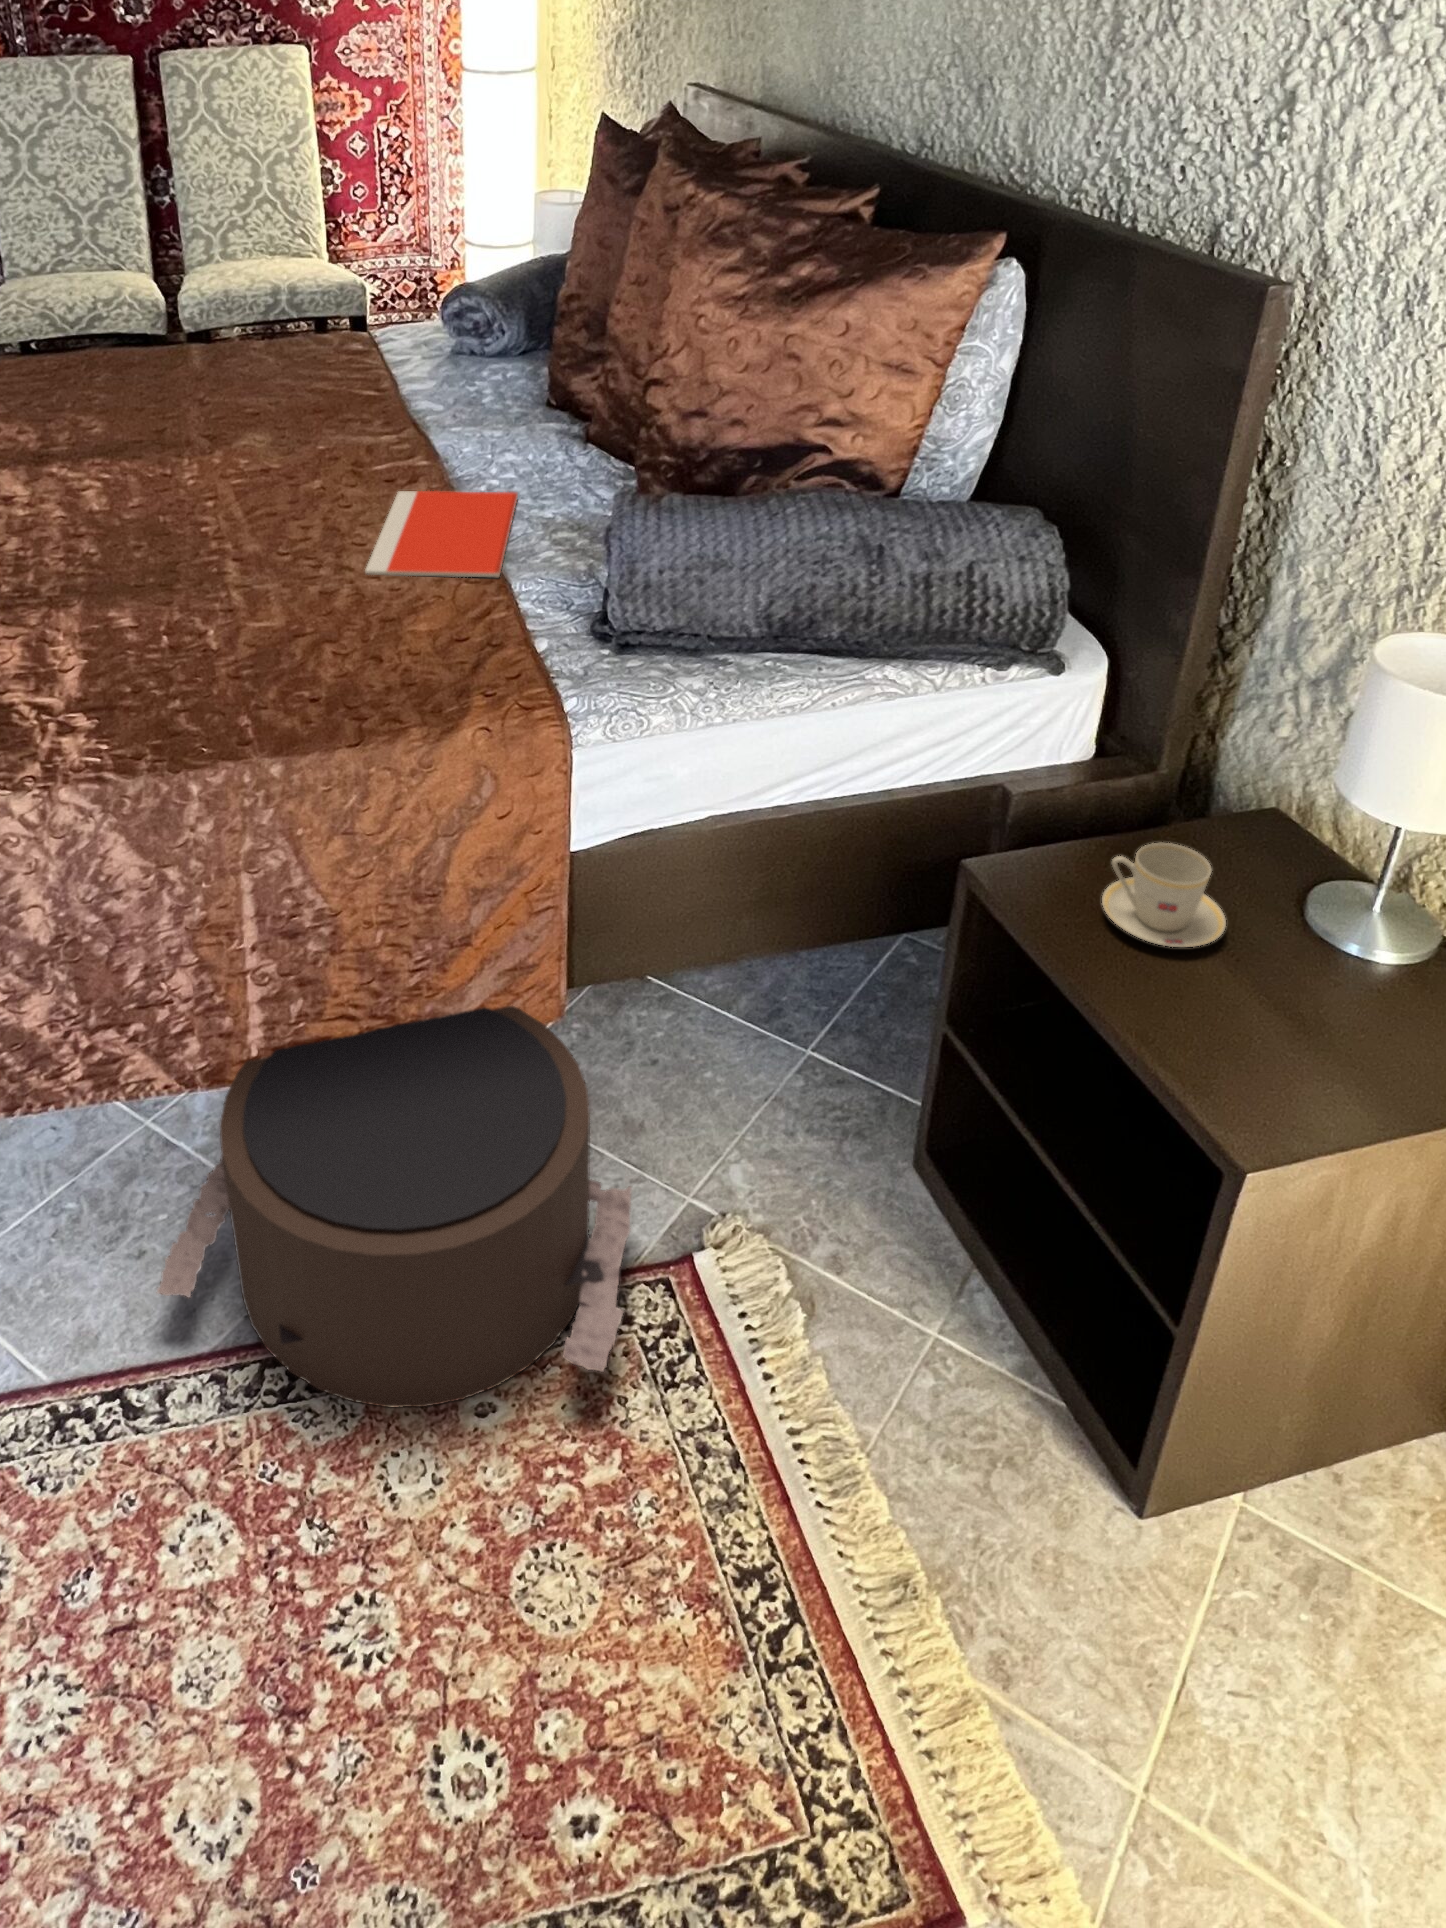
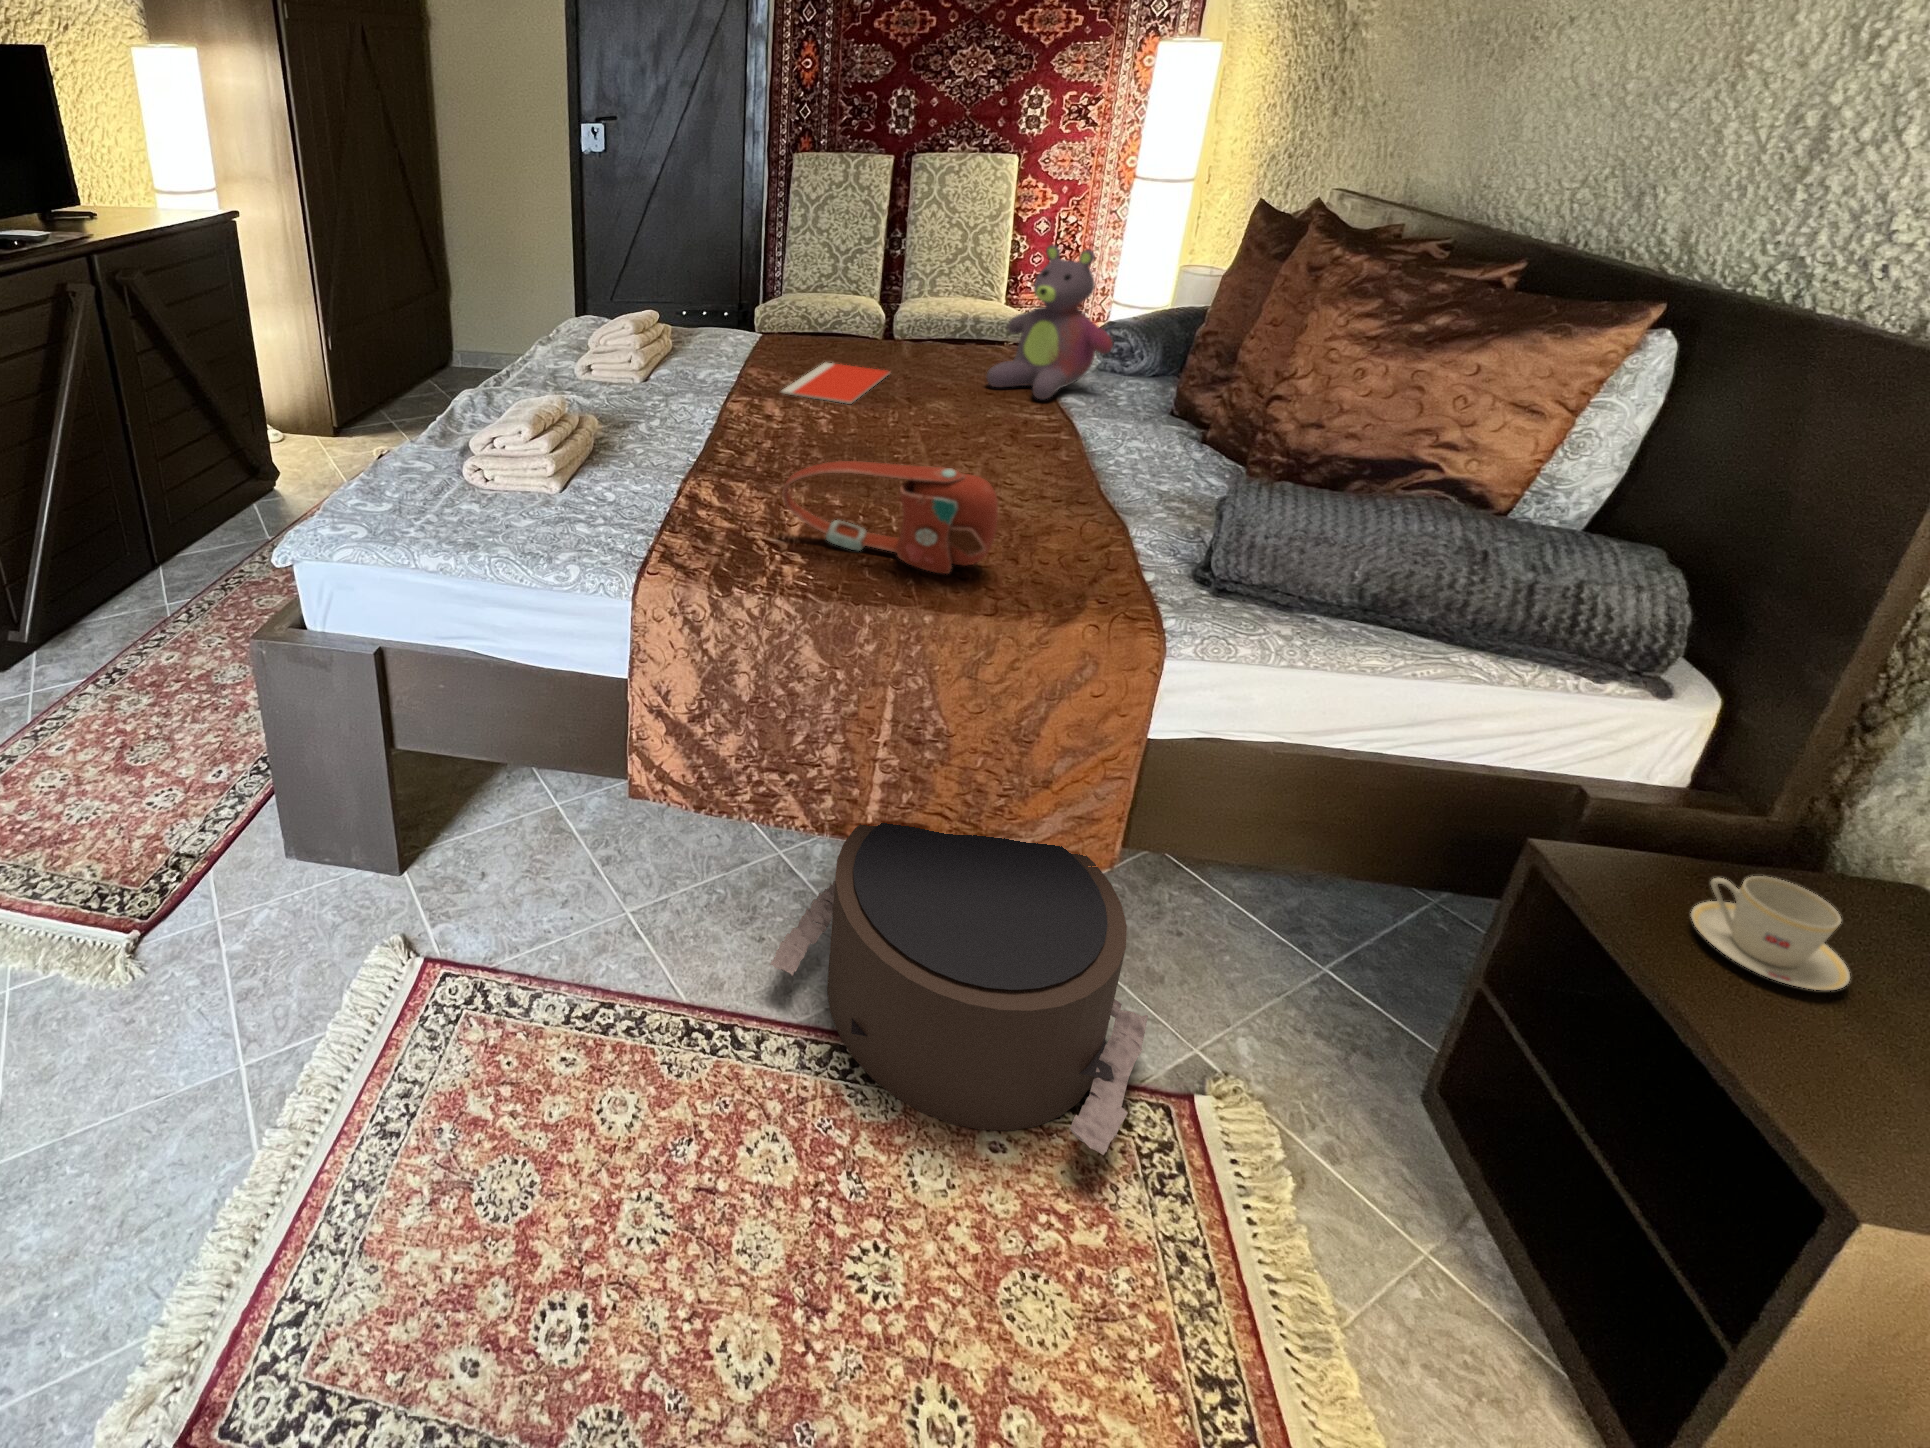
stuffed bear: none [310,195,465,415] -> present [986,245,1113,400]
notebook: present [365,491,518,577] -> present [781,363,890,404]
handbag: none [39,553,345,700] -> present [782,461,998,574]

